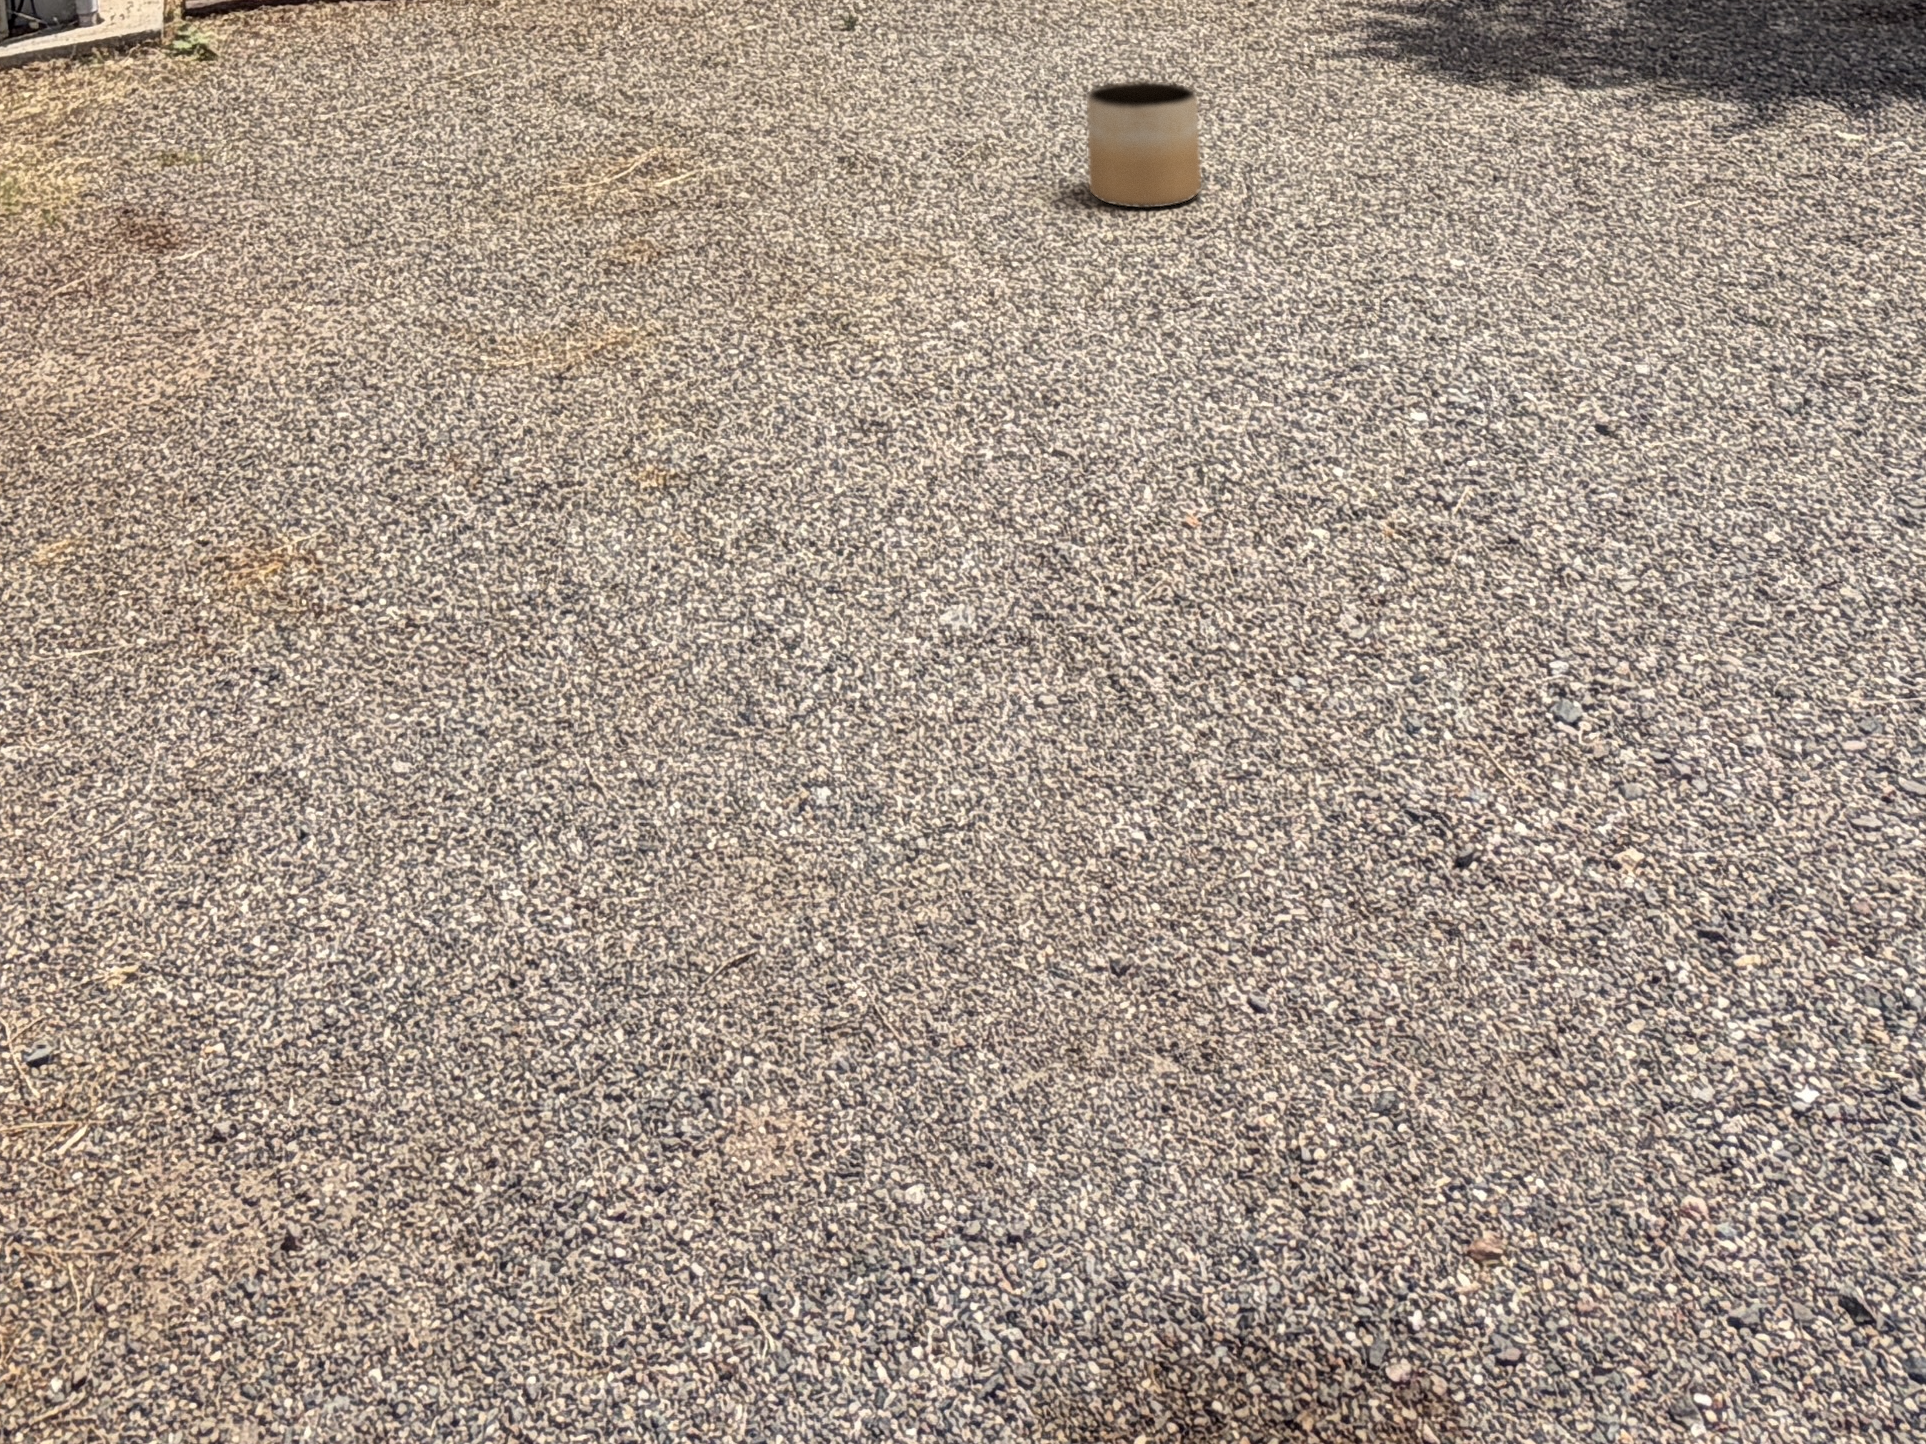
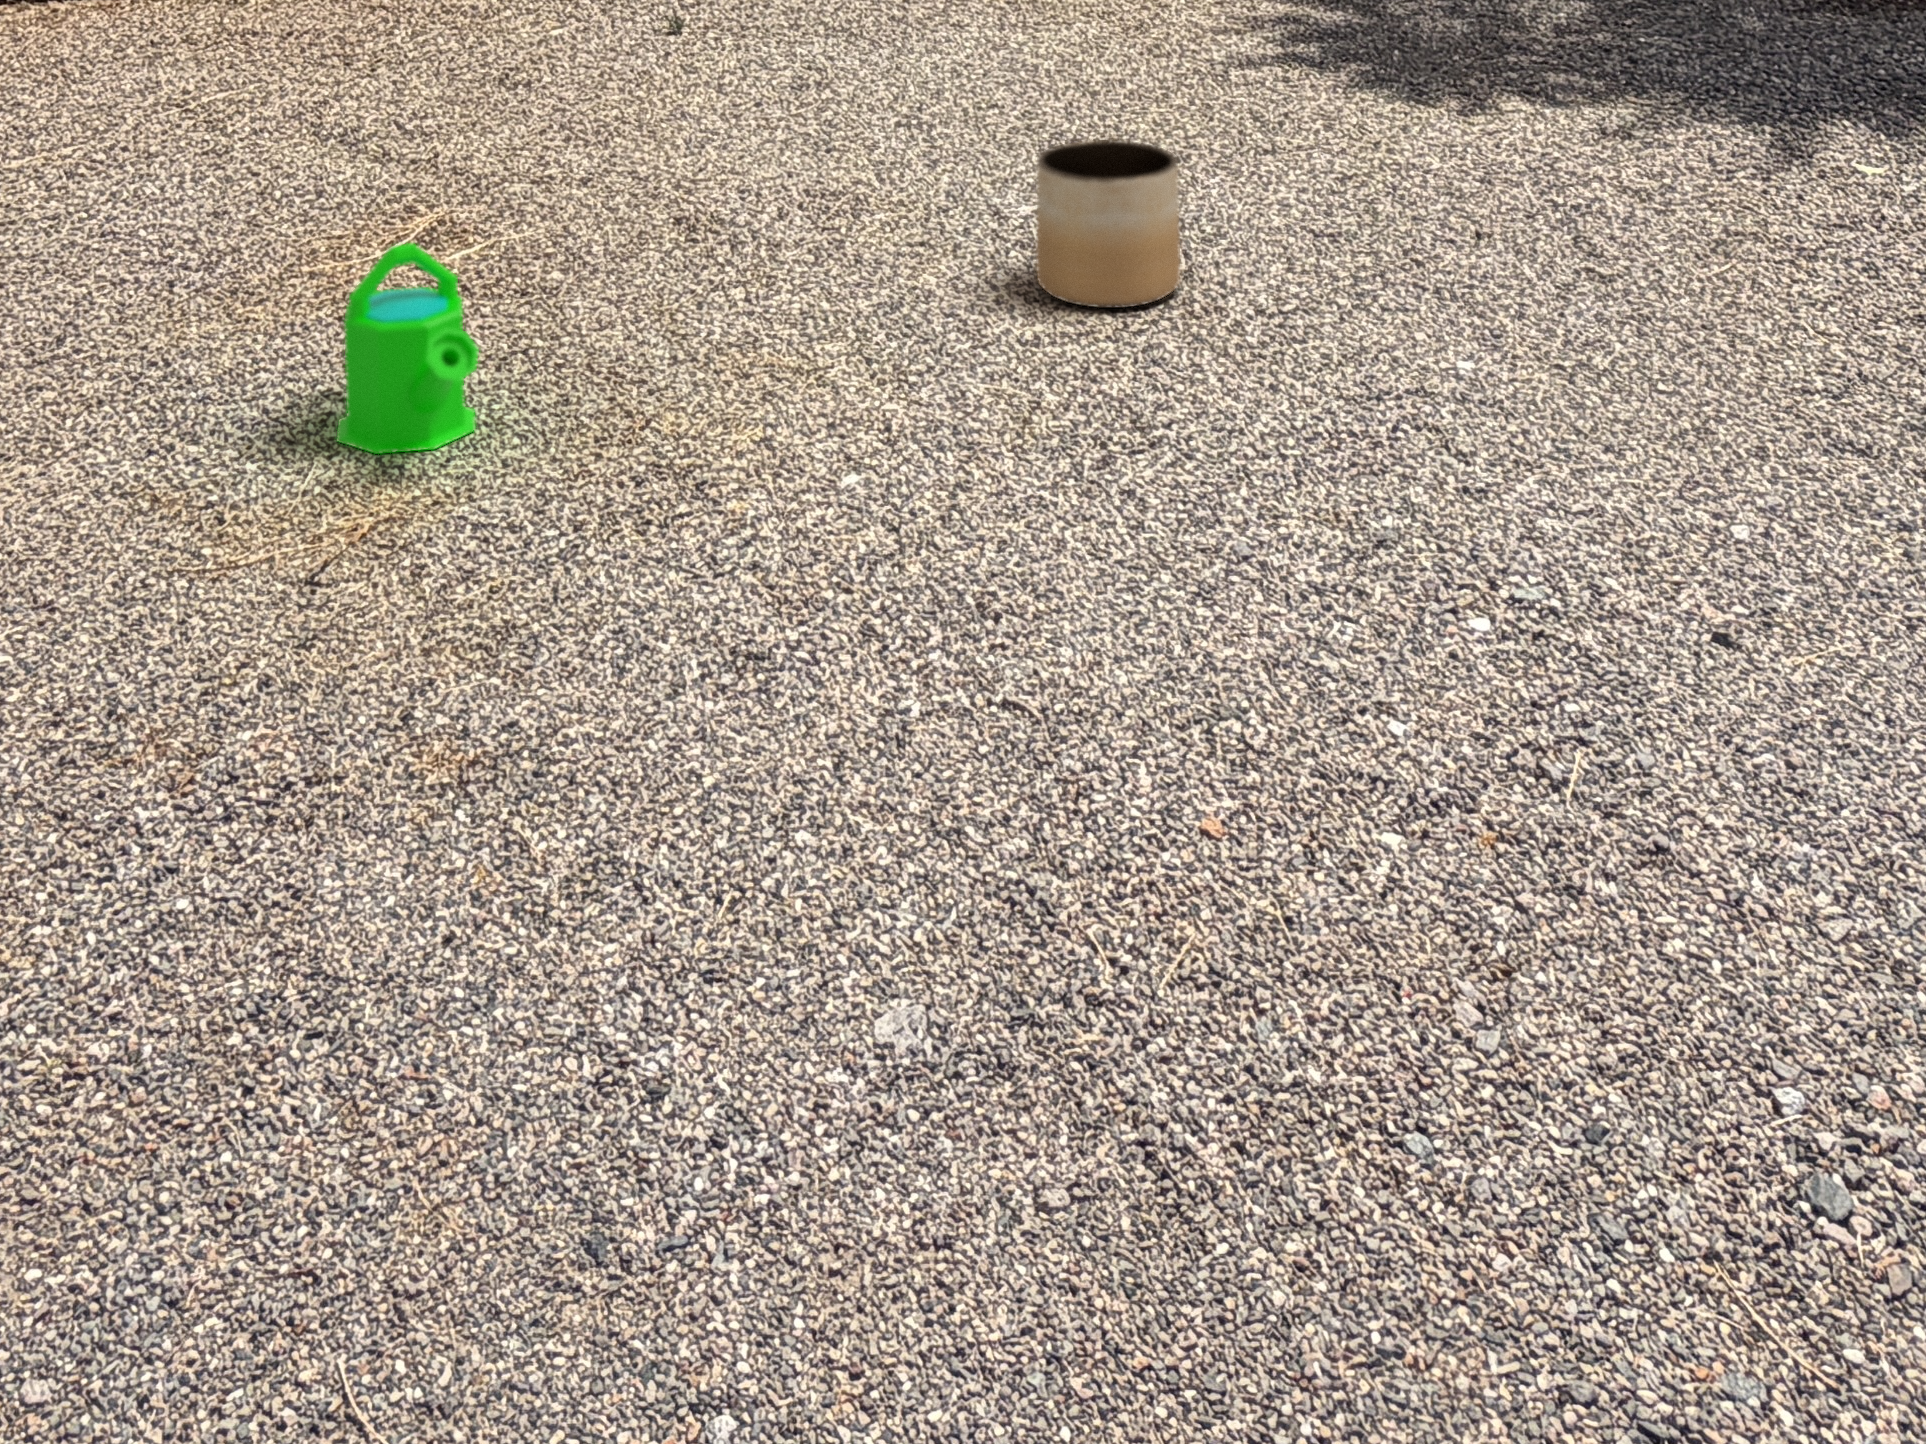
watering can: none [549,135,652,287] -> present [337,243,479,454]

